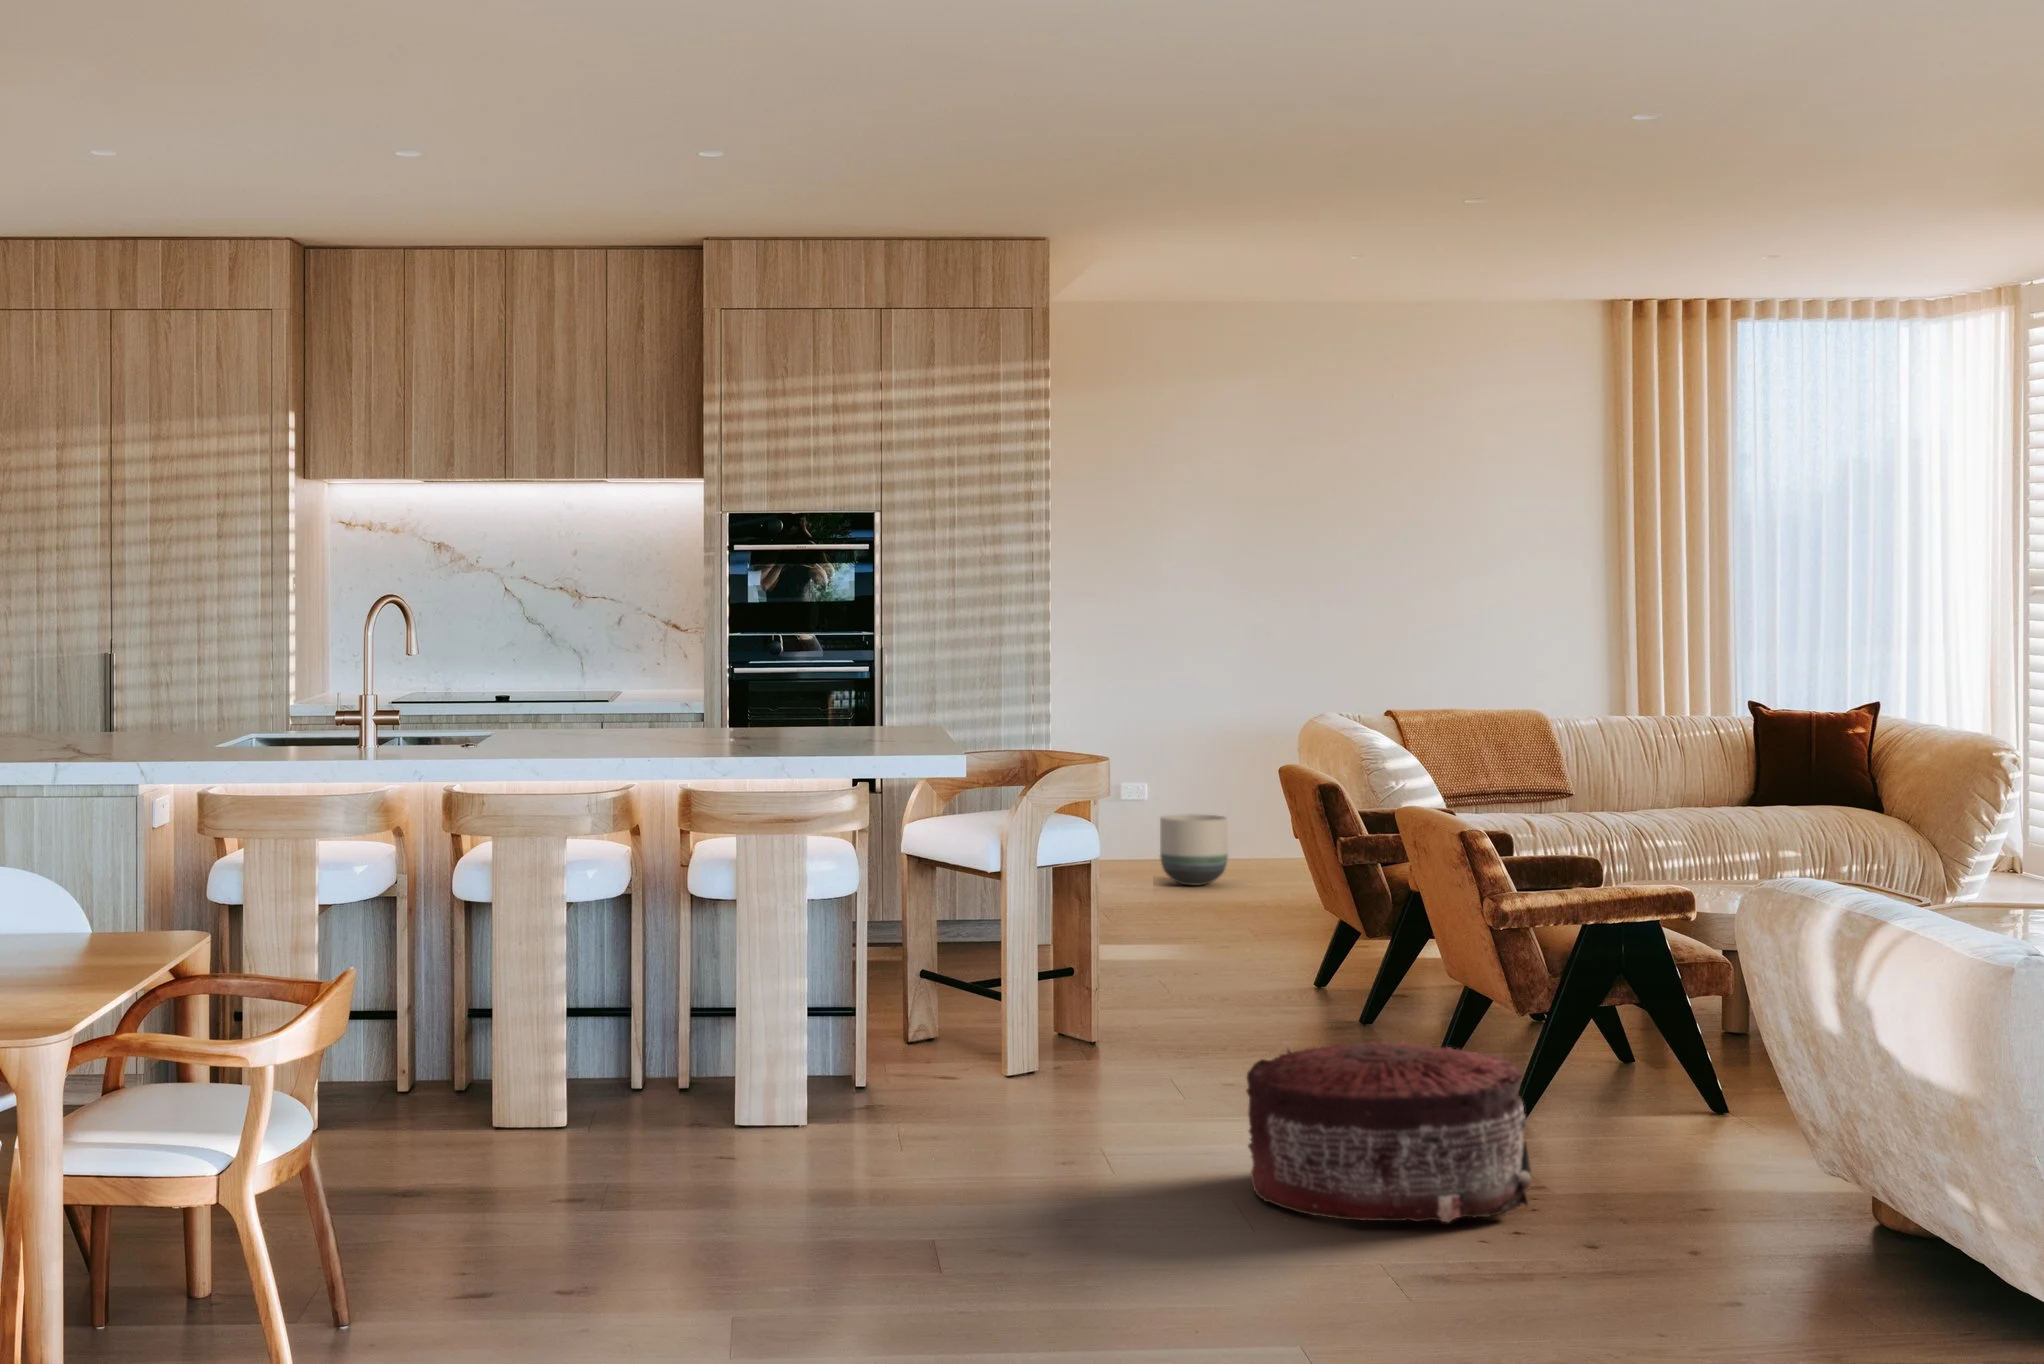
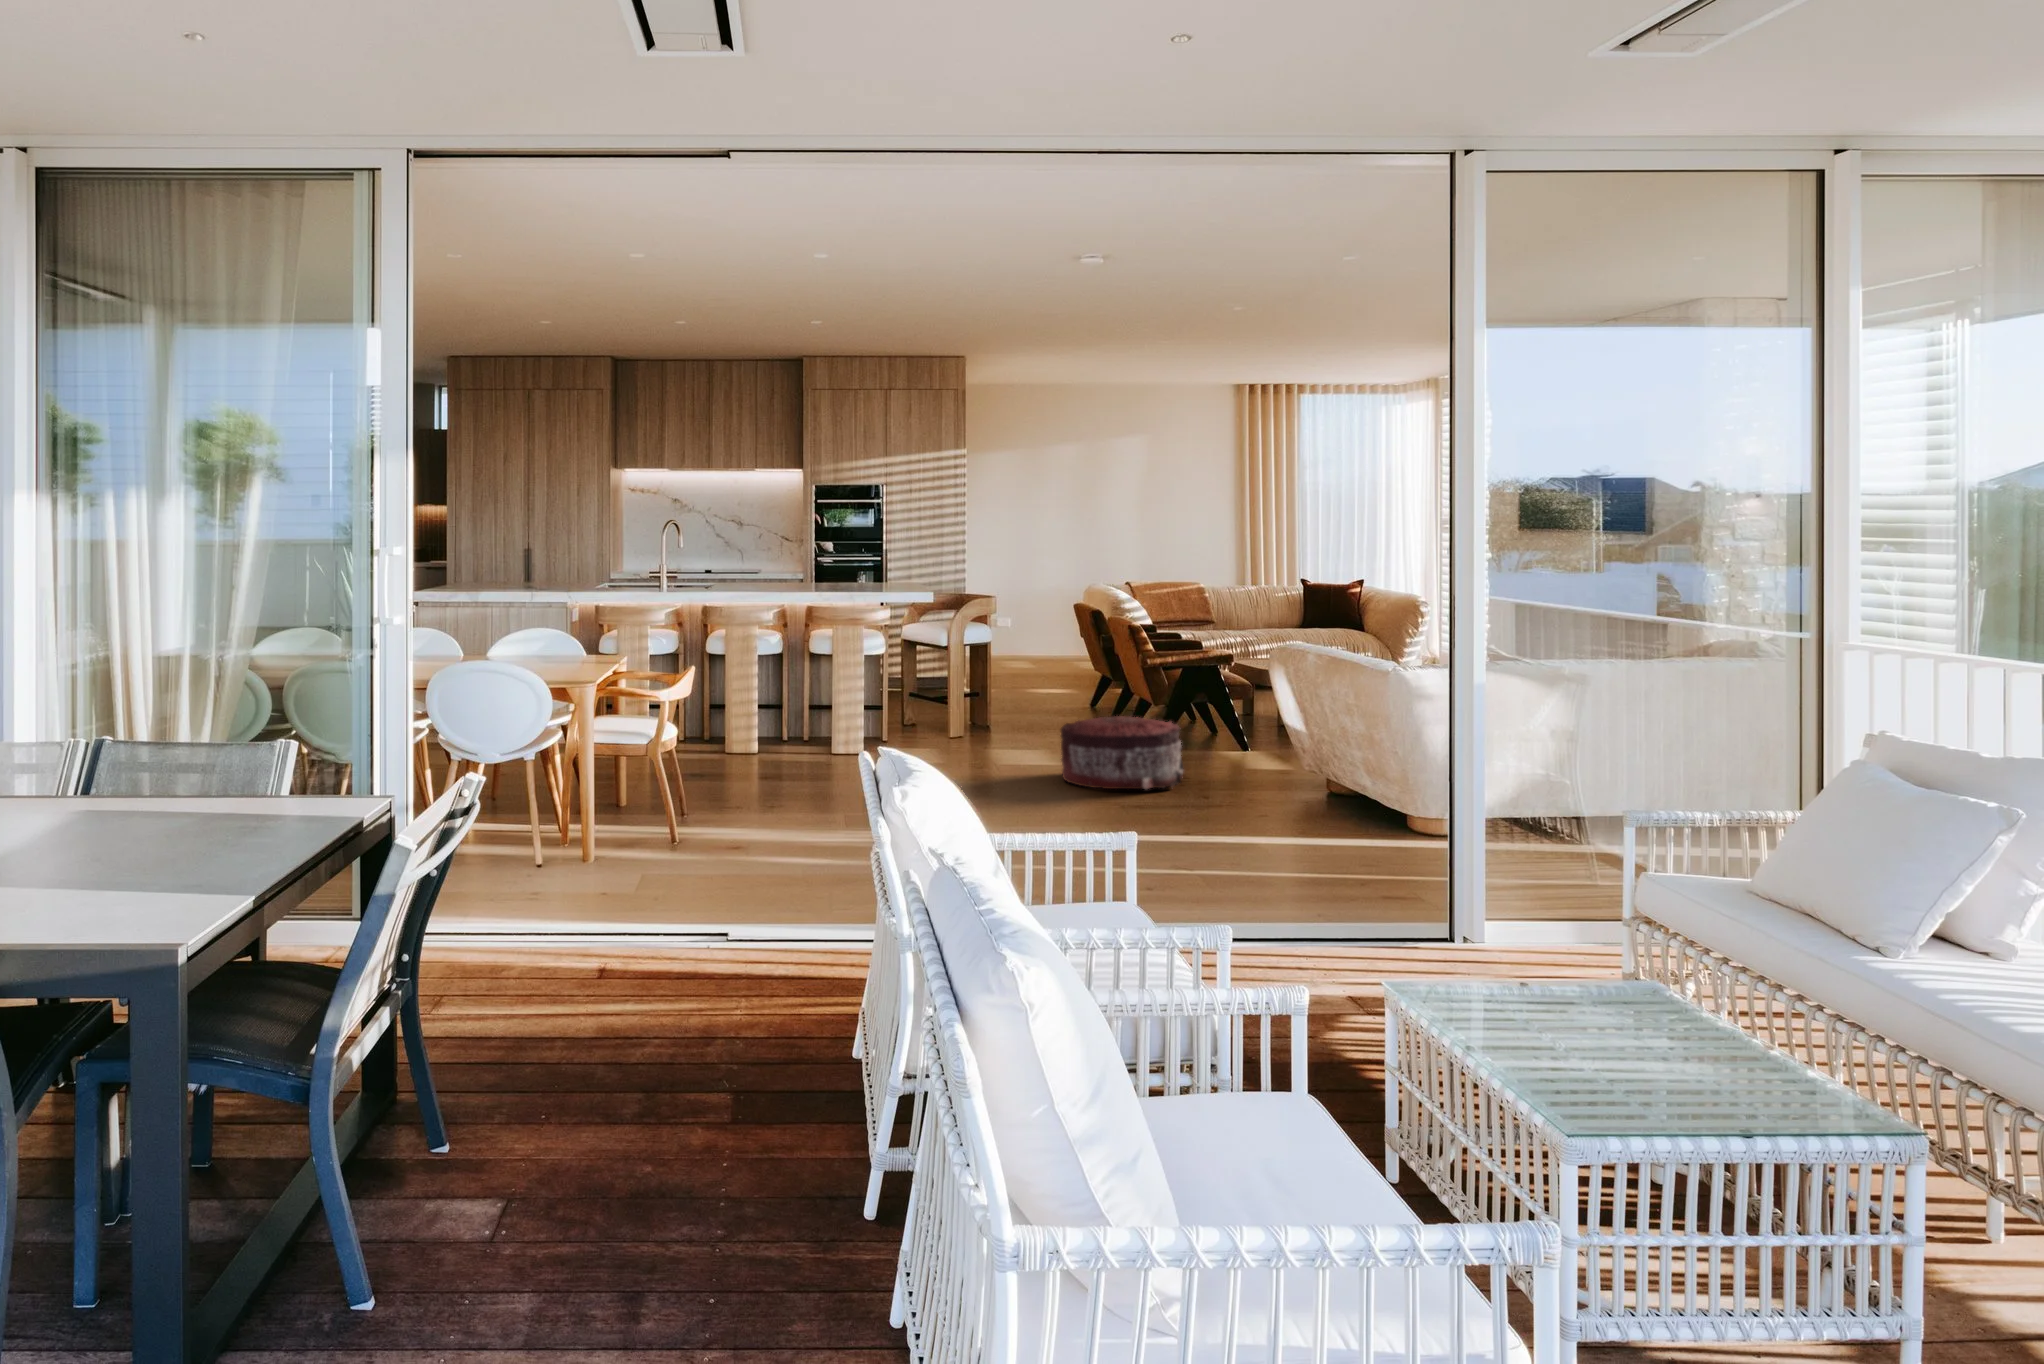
planter: present [1160,814,1228,885] -> none [1017,633,1050,667]

